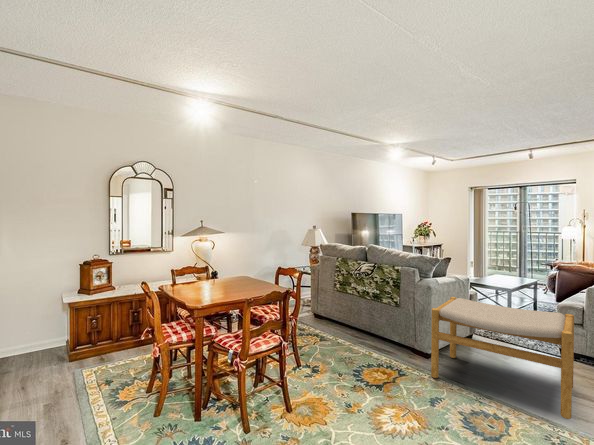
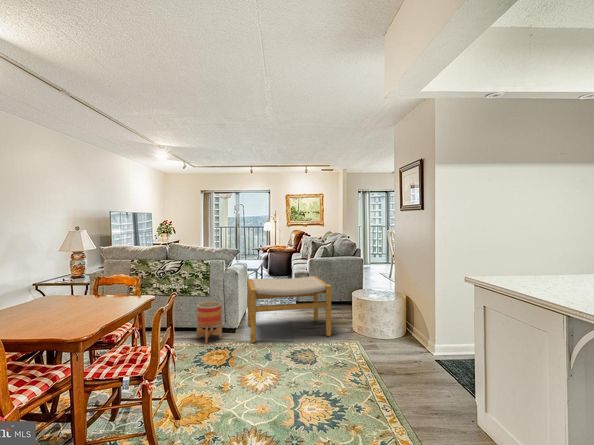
planter: none [379,312,407,360] -> present [197,301,222,344]

